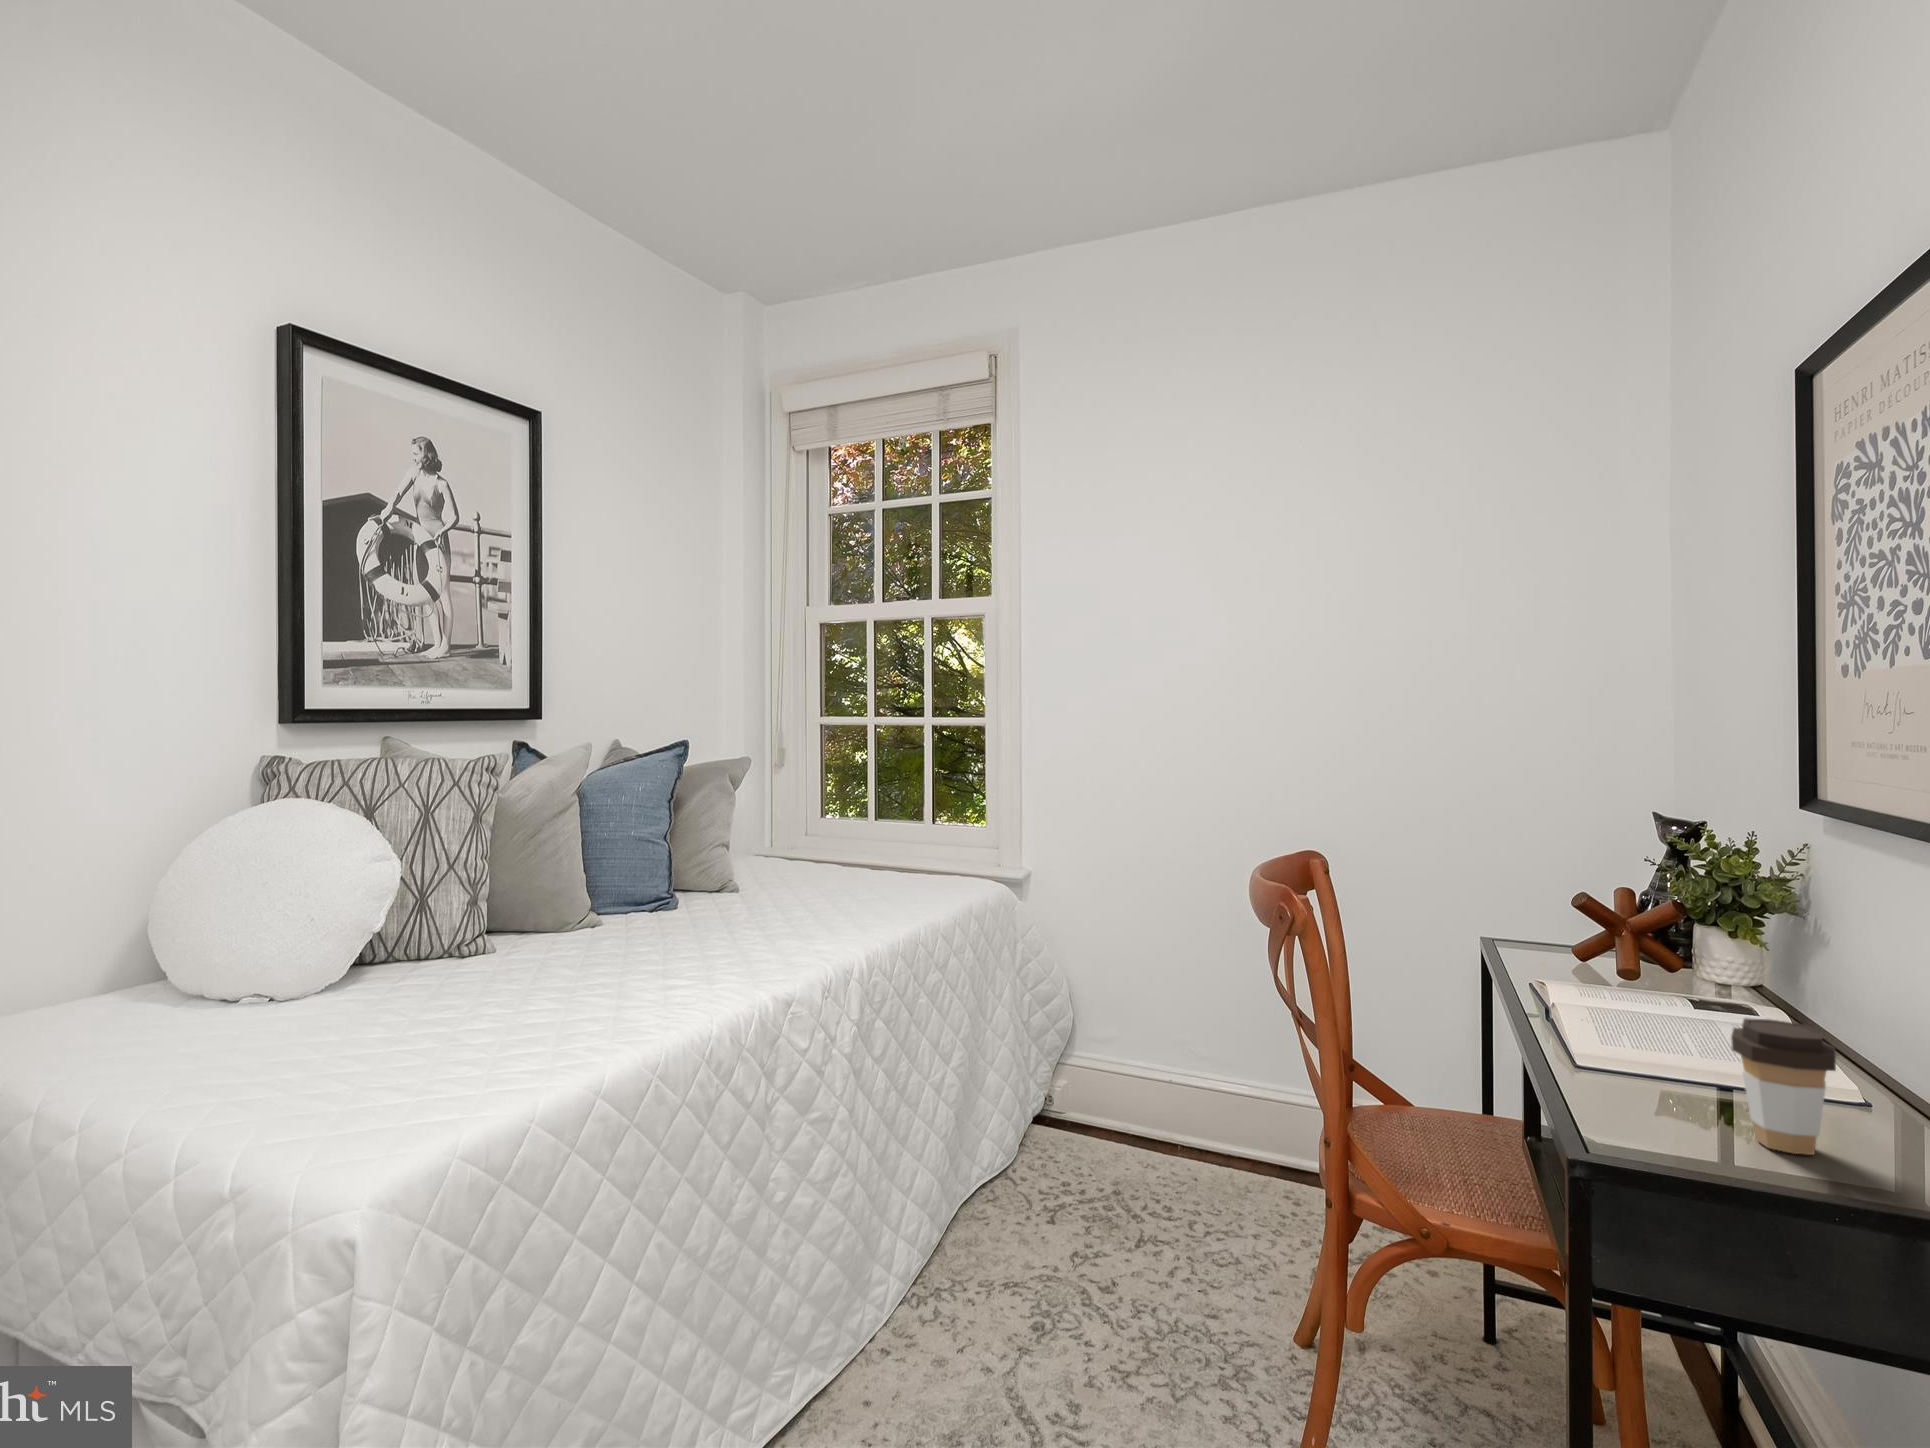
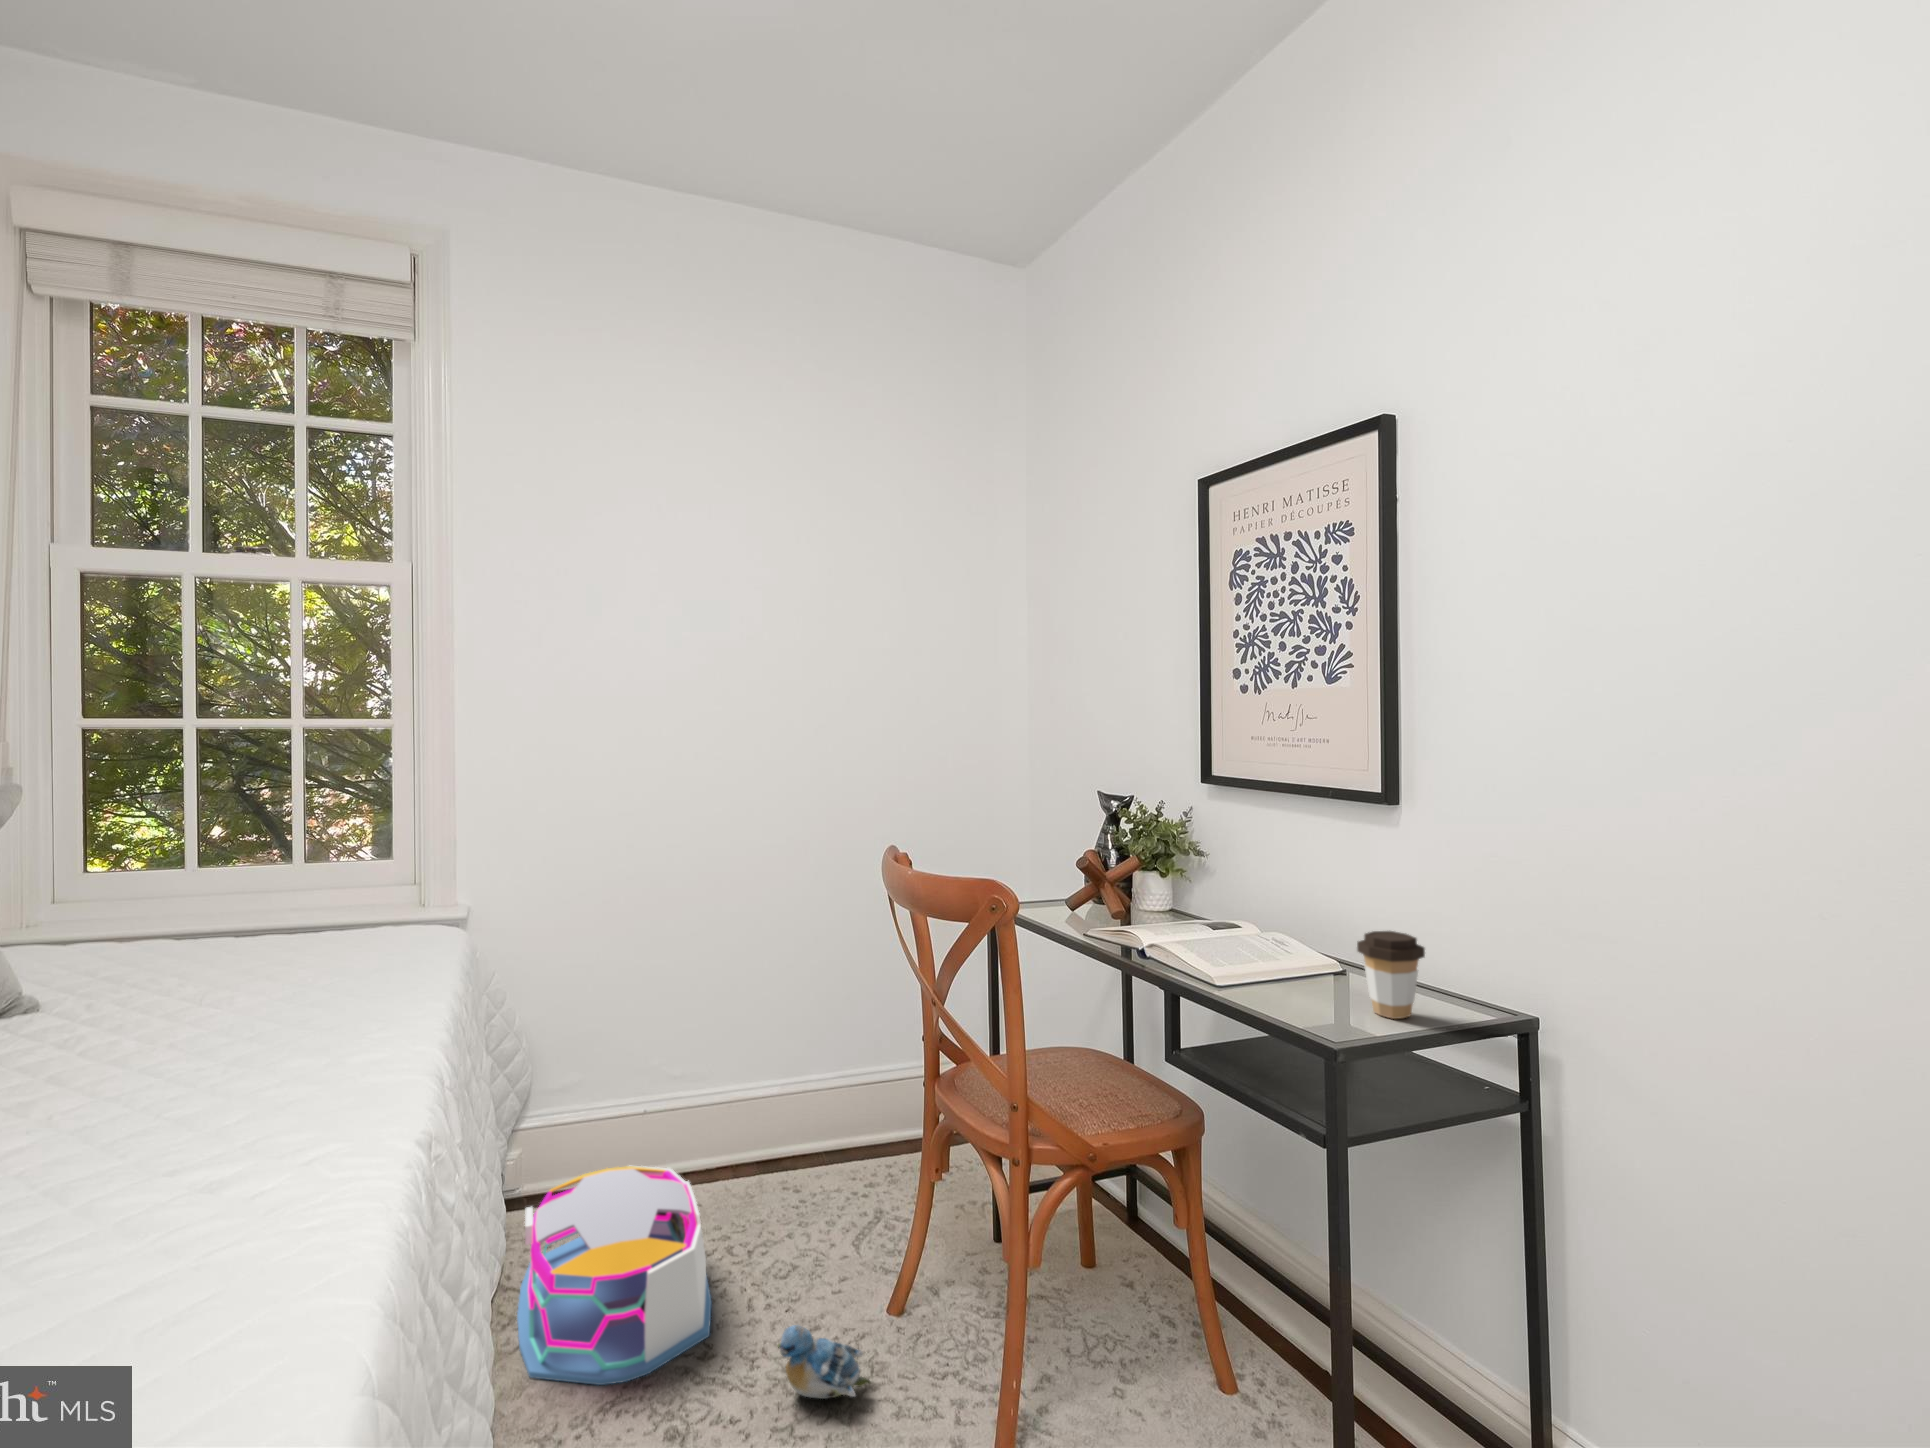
storage bin: none [976,1108,1162,1281] -> present [517,1166,711,1385]
plush toy: none [1139,1286,1224,1377] -> present [778,1325,870,1399]

